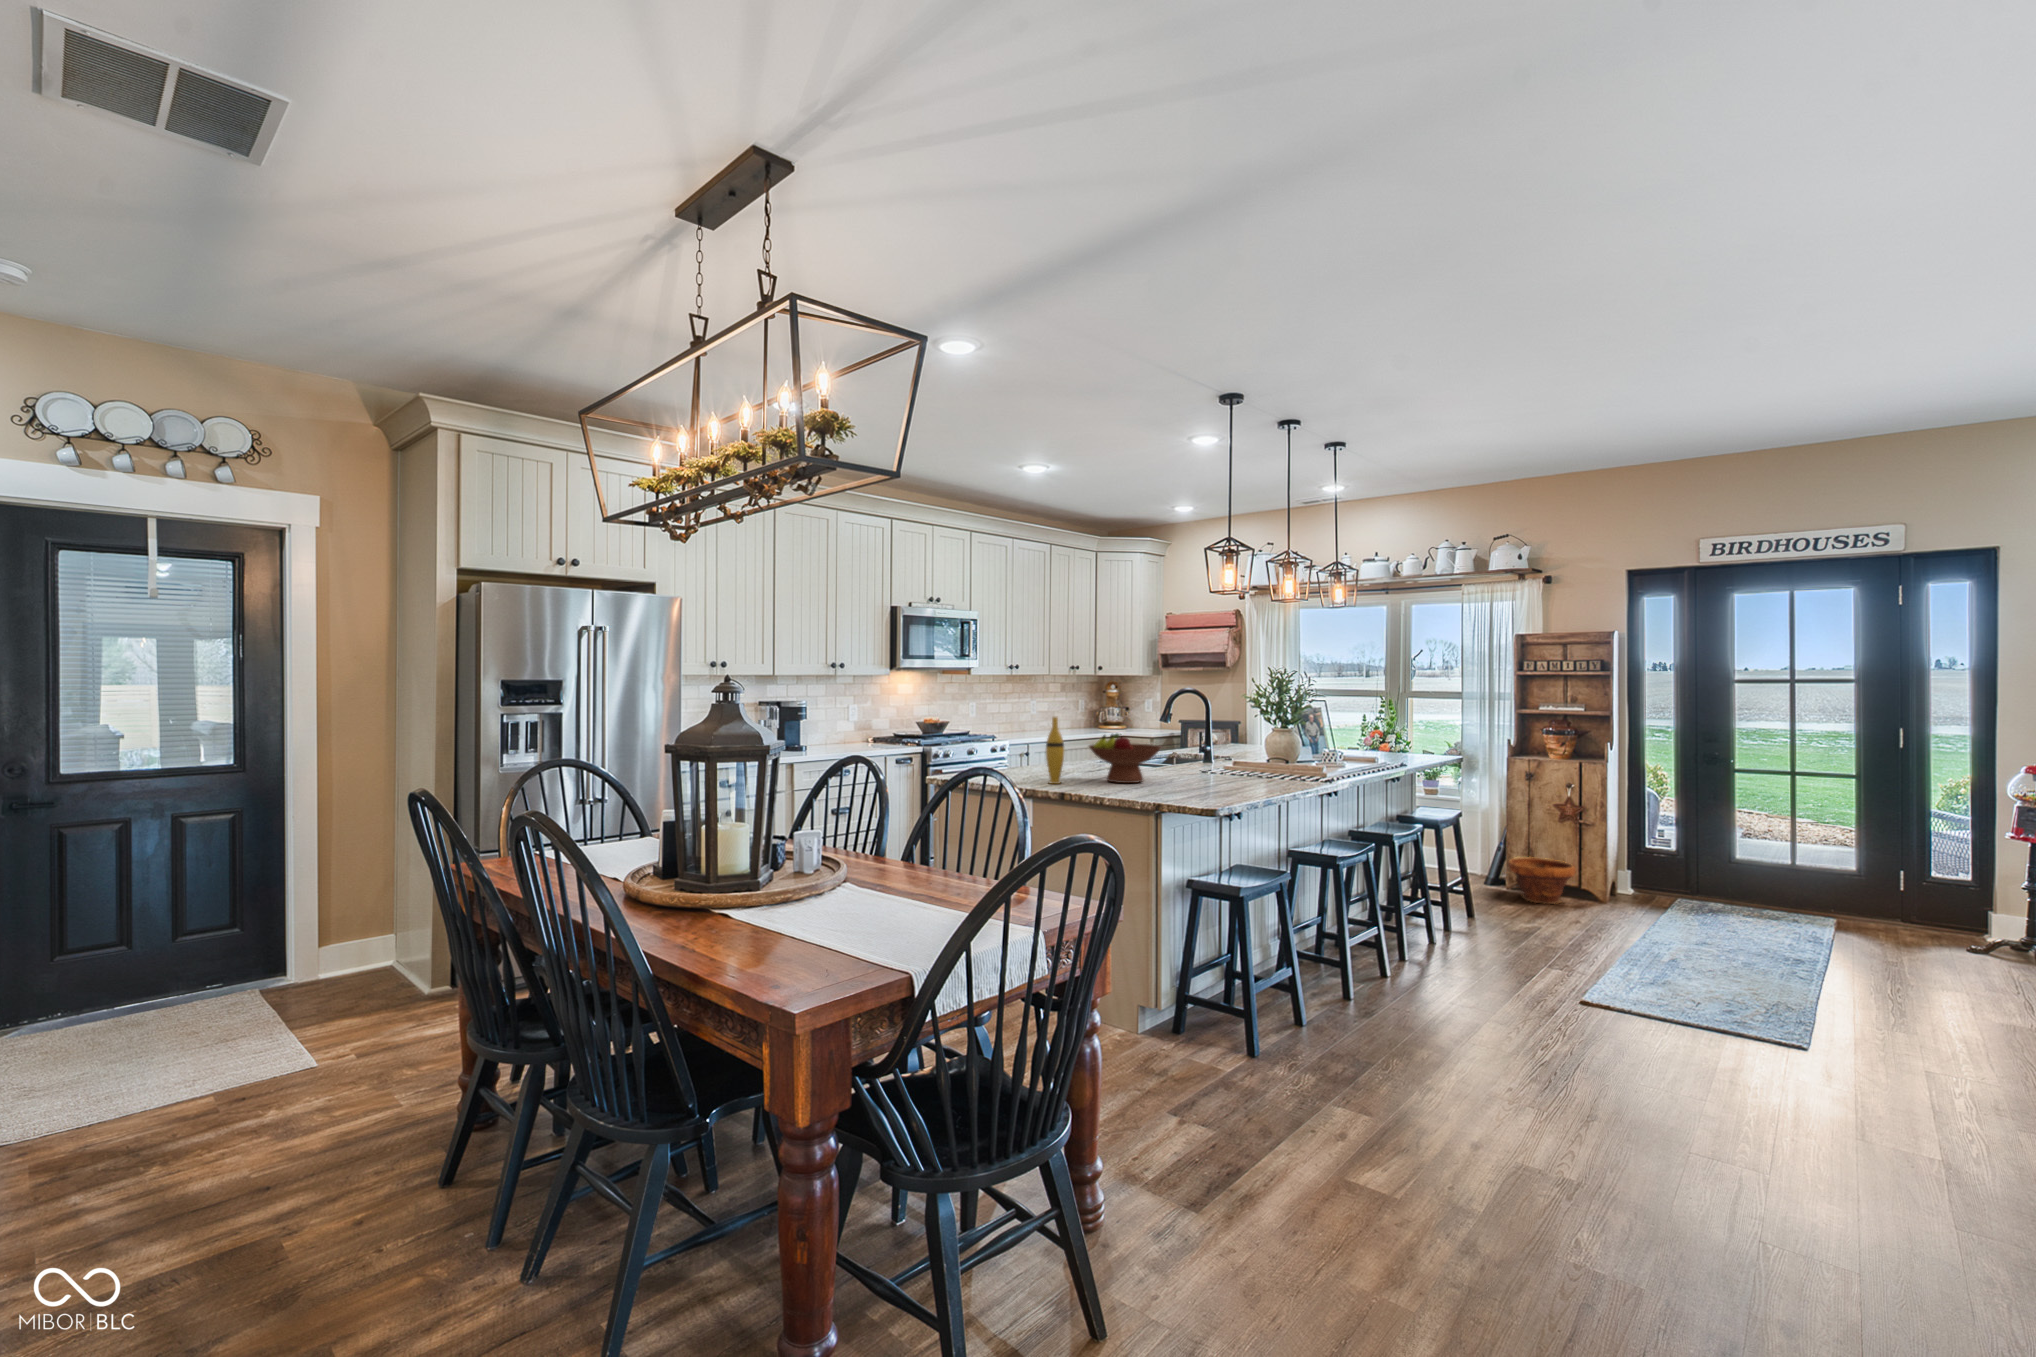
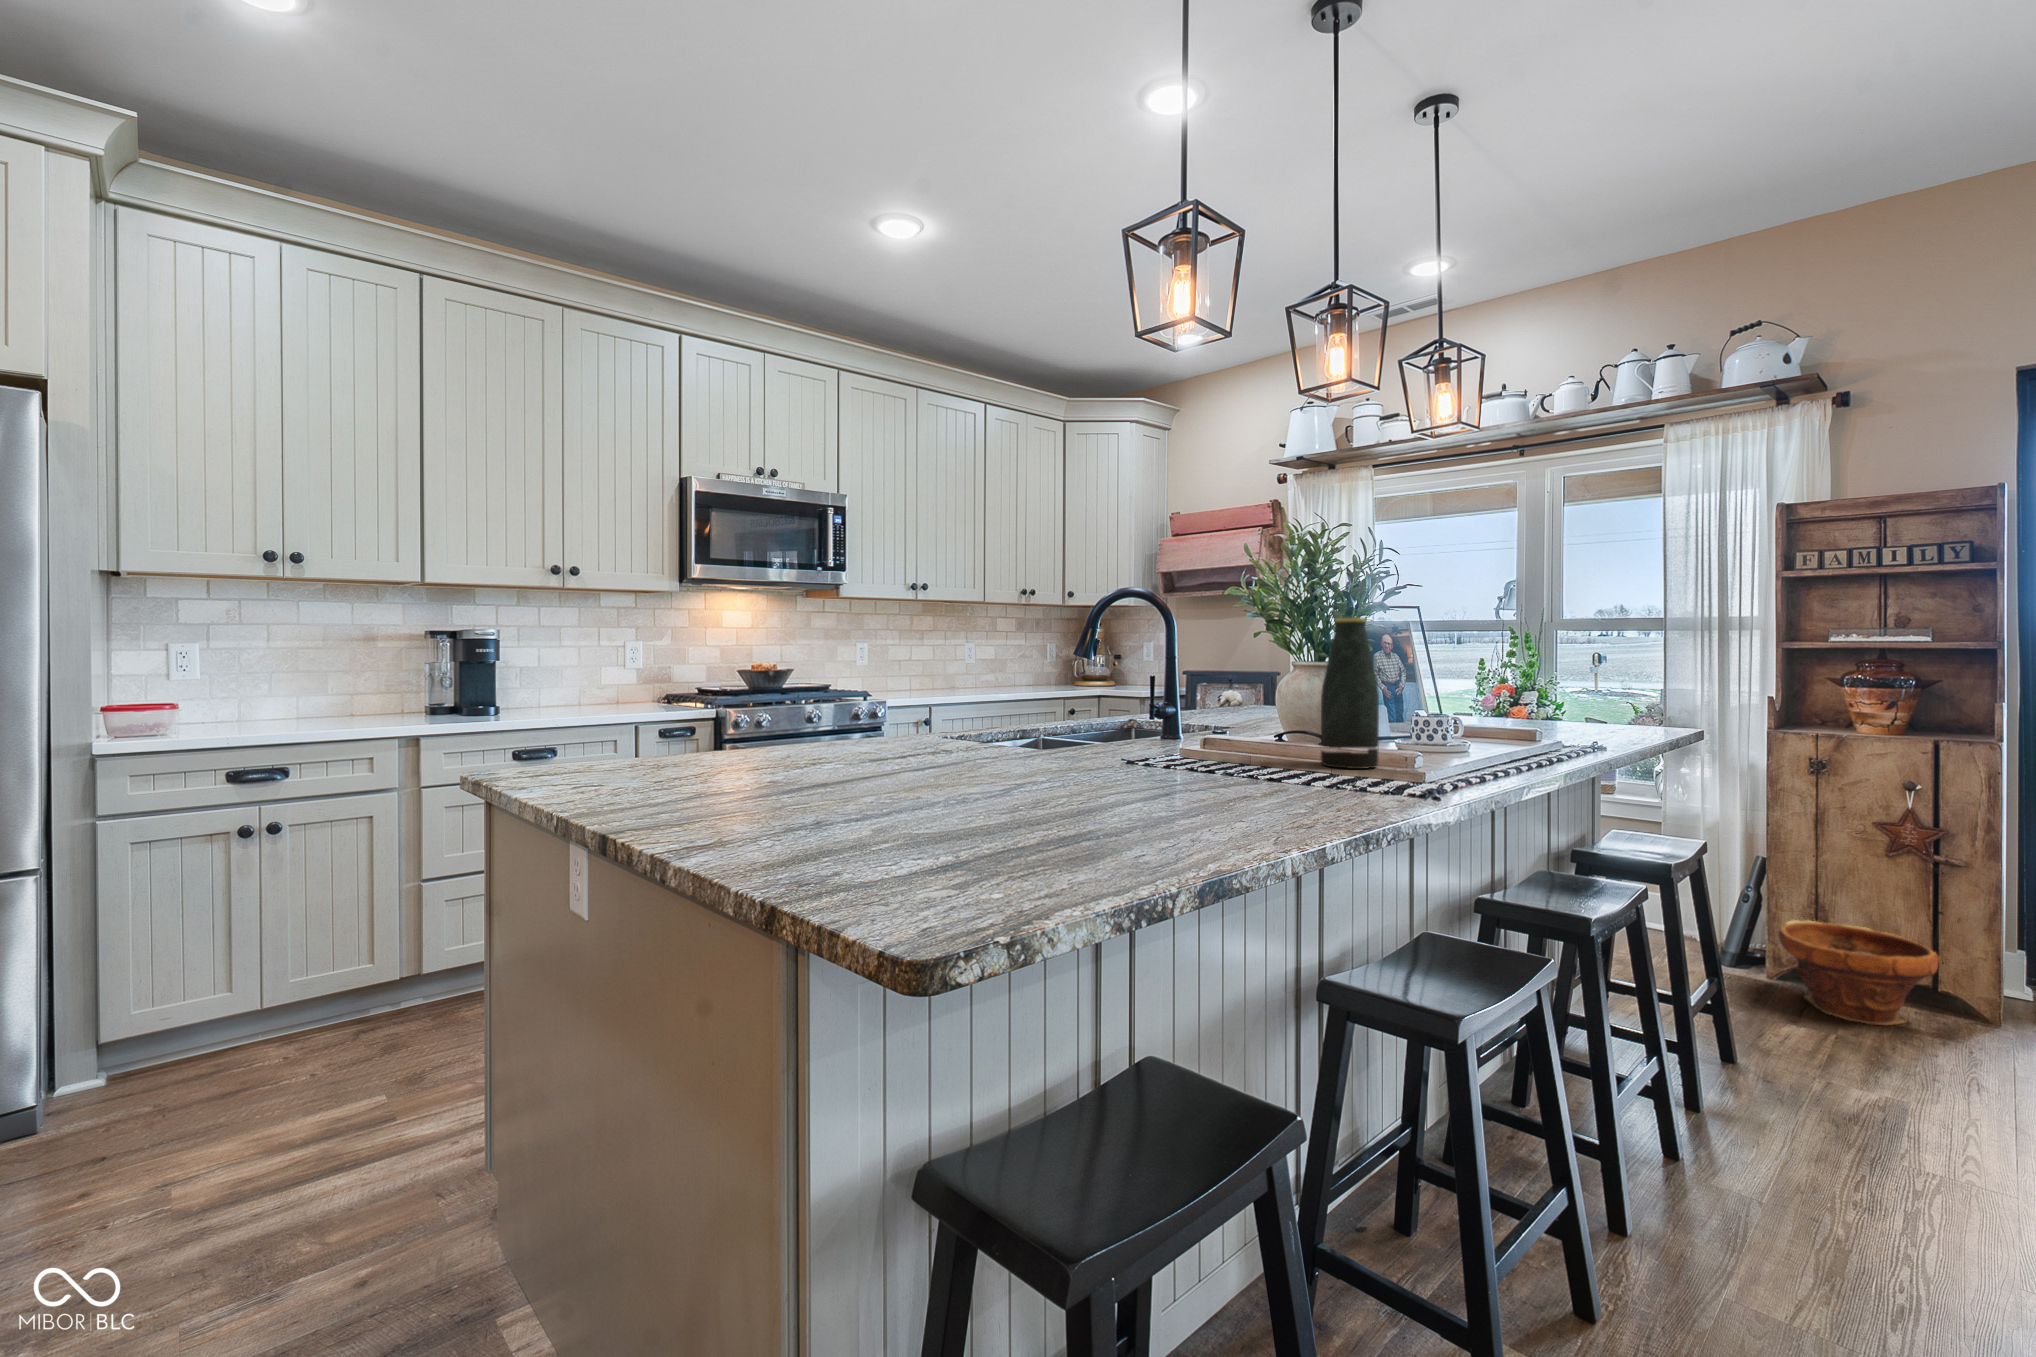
bottle: none [1285,710,1309,774] -> present [1321,618,1379,769]
vase: present [1046,717,1064,784] -> none [623,615,679,801]
fruit bowl: present [1089,734,1161,783] -> none [759,662,963,800]

